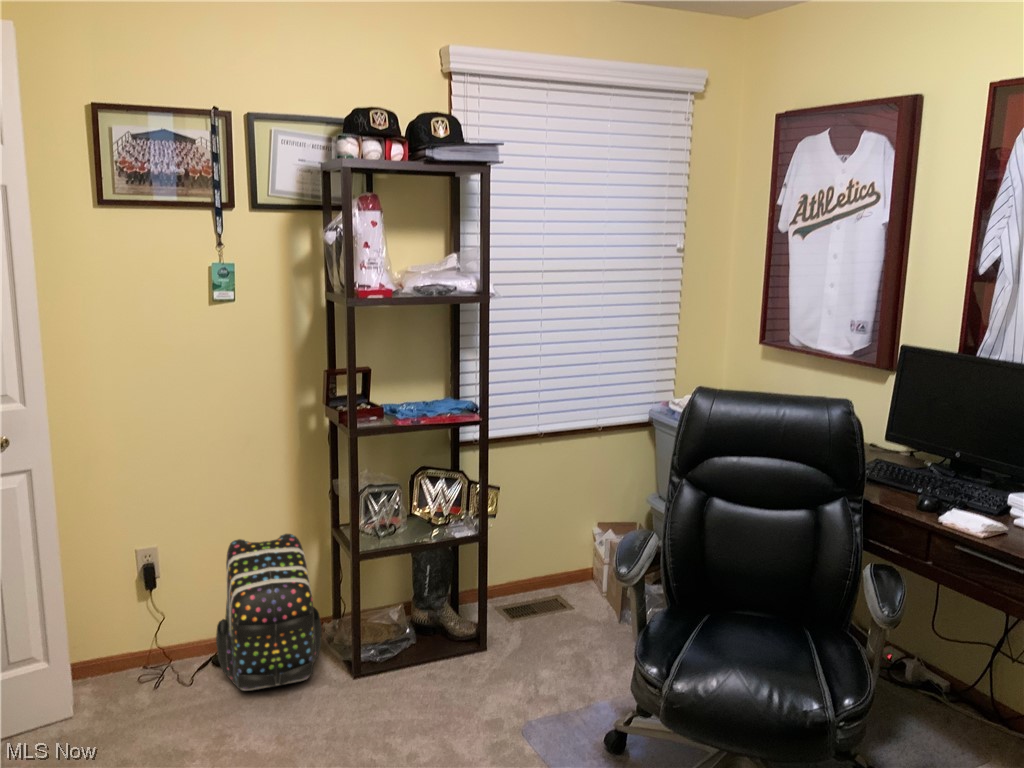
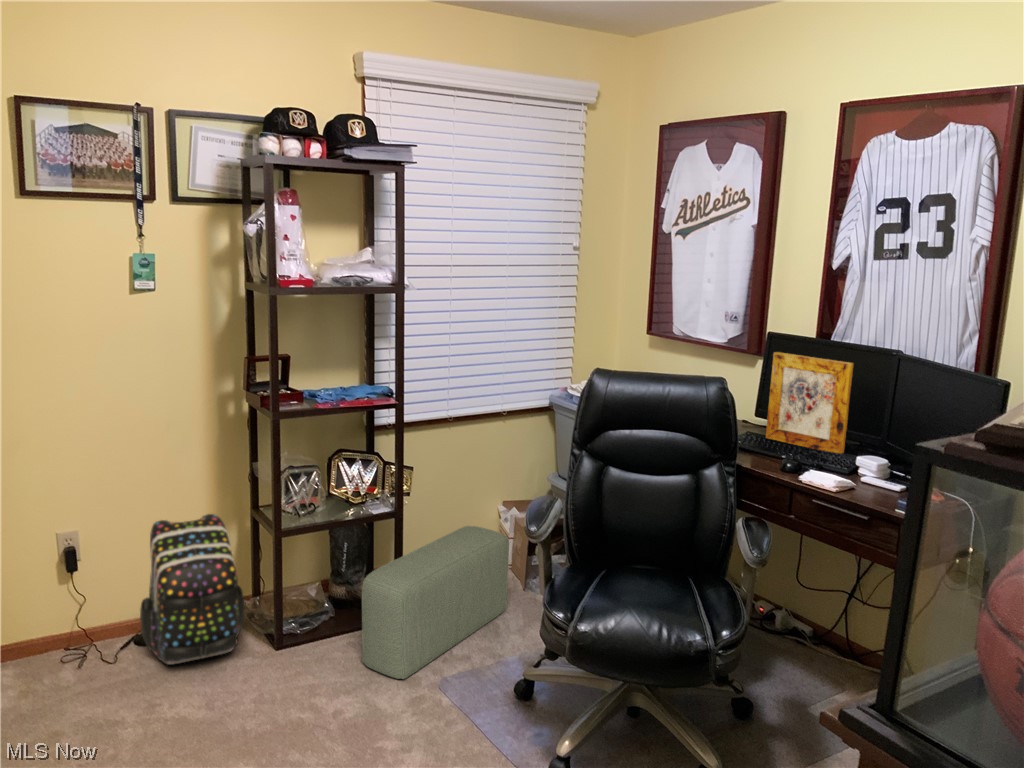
picture frame: none [897,370,1007,492] -> present [766,352,854,454]
pouf: none [441,552,602,721] -> present [362,526,509,679]

